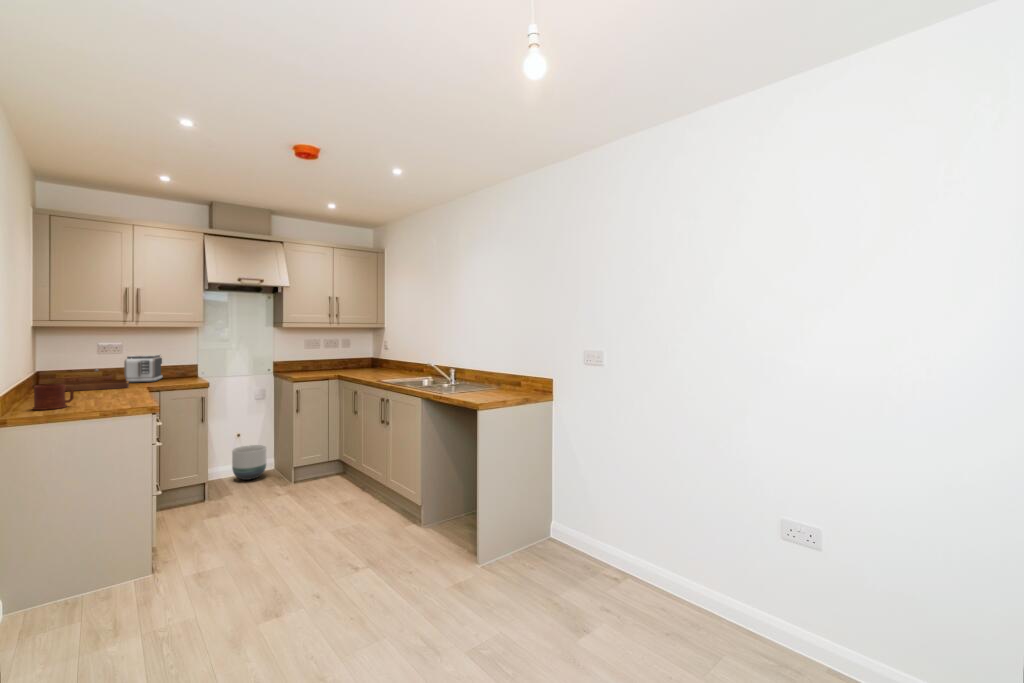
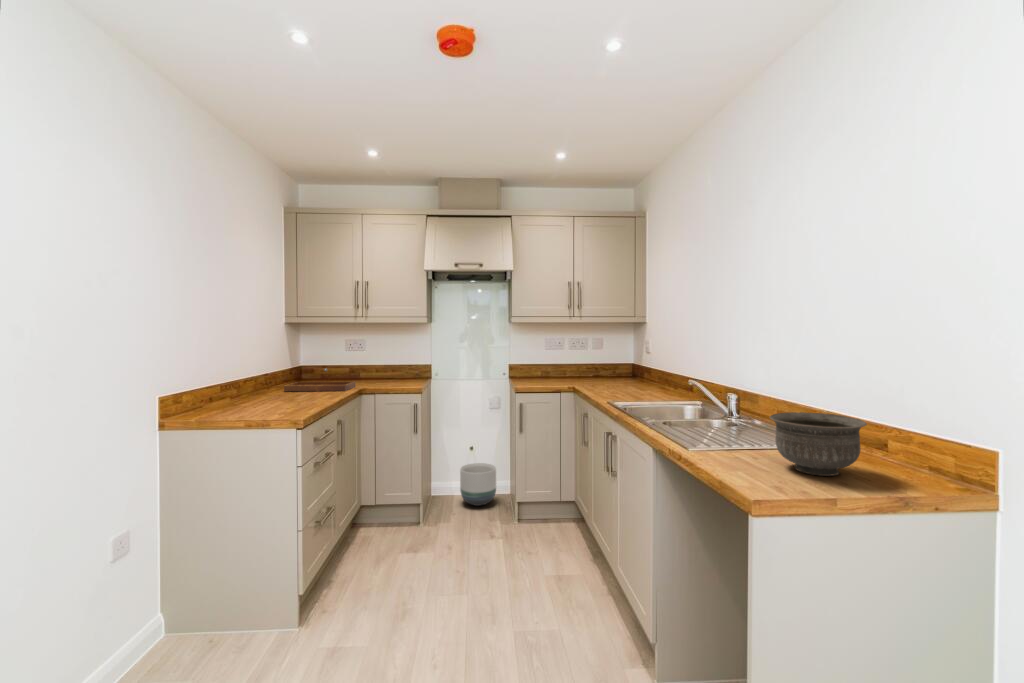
toaster: present [124,355,163,383] -> none [359,354,400,384]
bowl: none [478,372,515,397] -> present [770,412,867,476]
mug: present [33,384,74,410] -> none [205,389,244,418]

